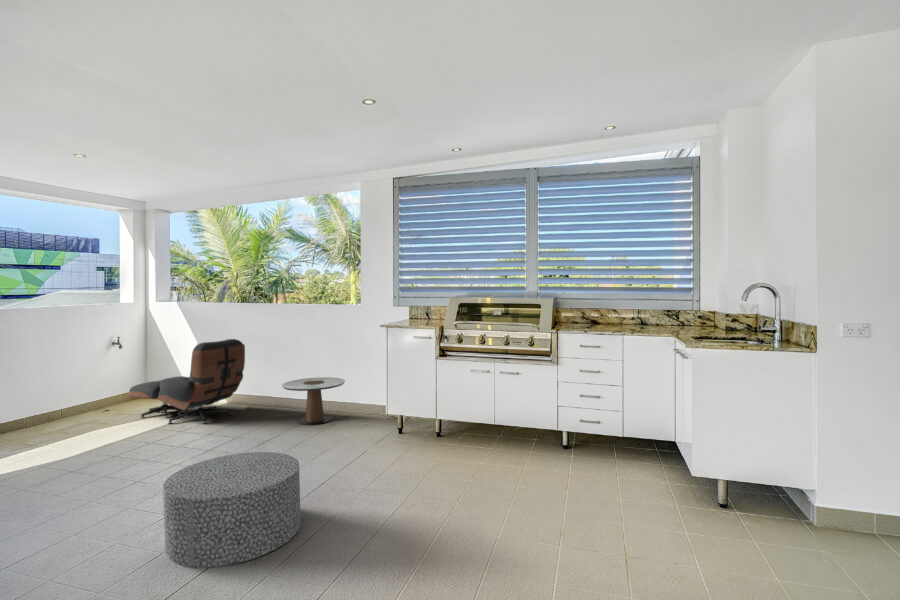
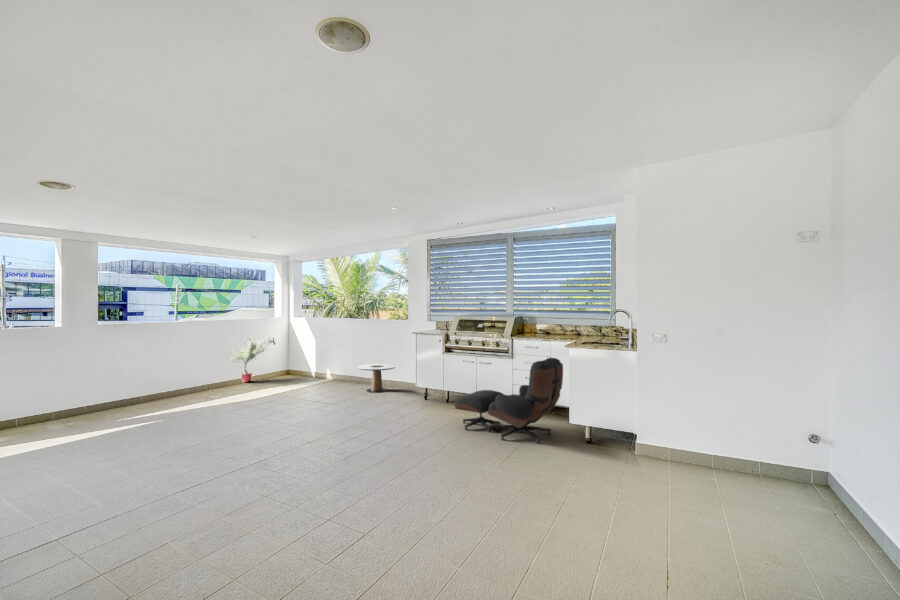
lounge chair: present [128,339,245,424] -> present [455,358,563,443]
potted tree: none [37,341,110,422] -> present [229,336,265,382]
ottoman: present [163,452,301,568] -> none [277,396,345,445]

